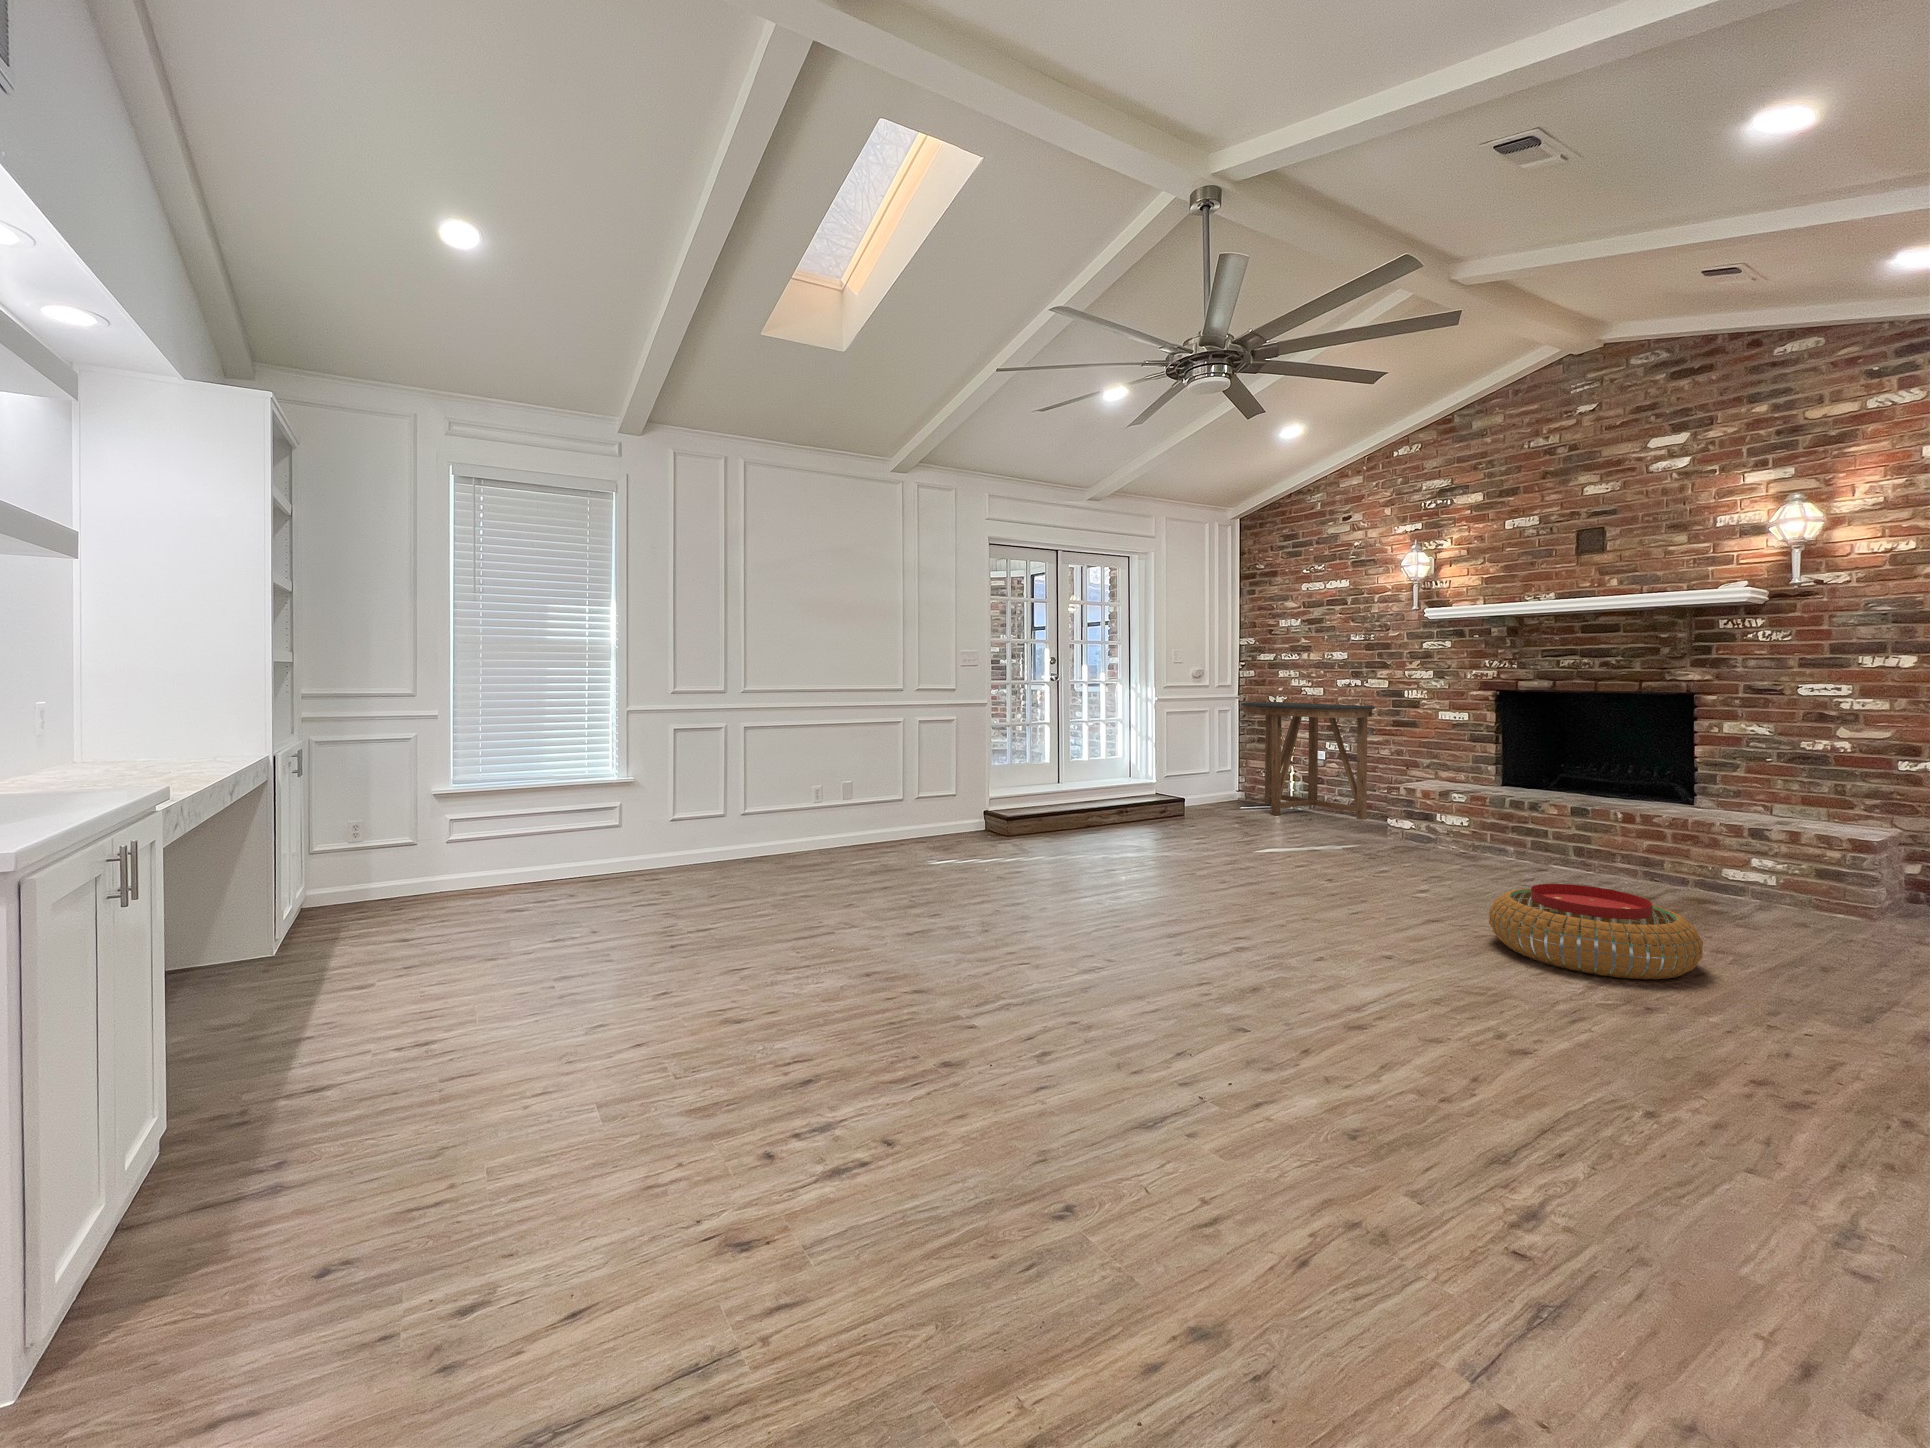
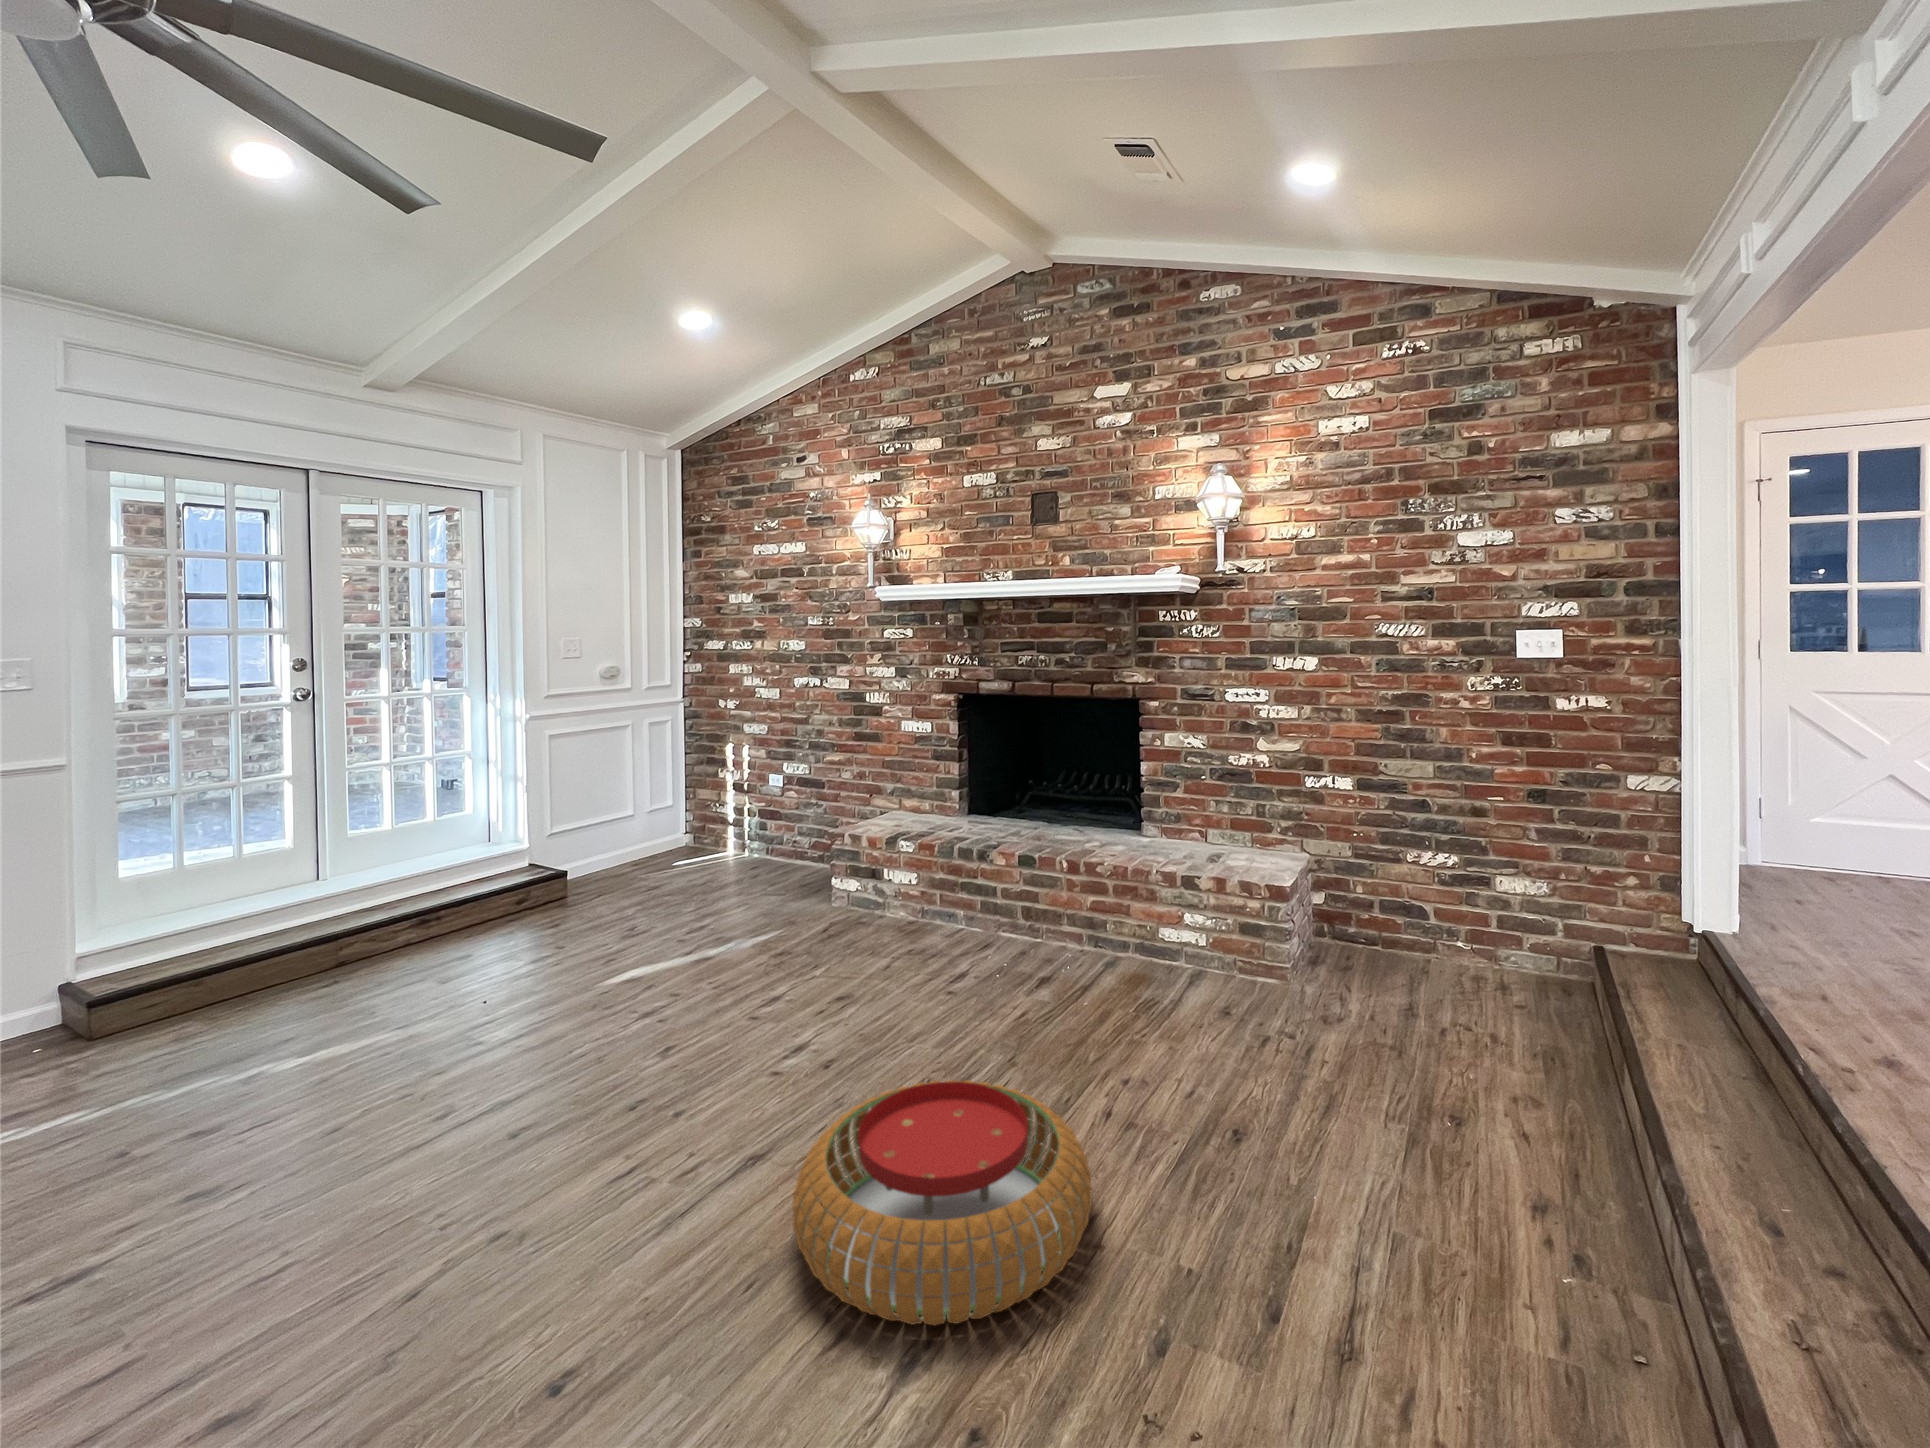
console table: present [1241,702,1375,820] -> none [670,708,833,874]

